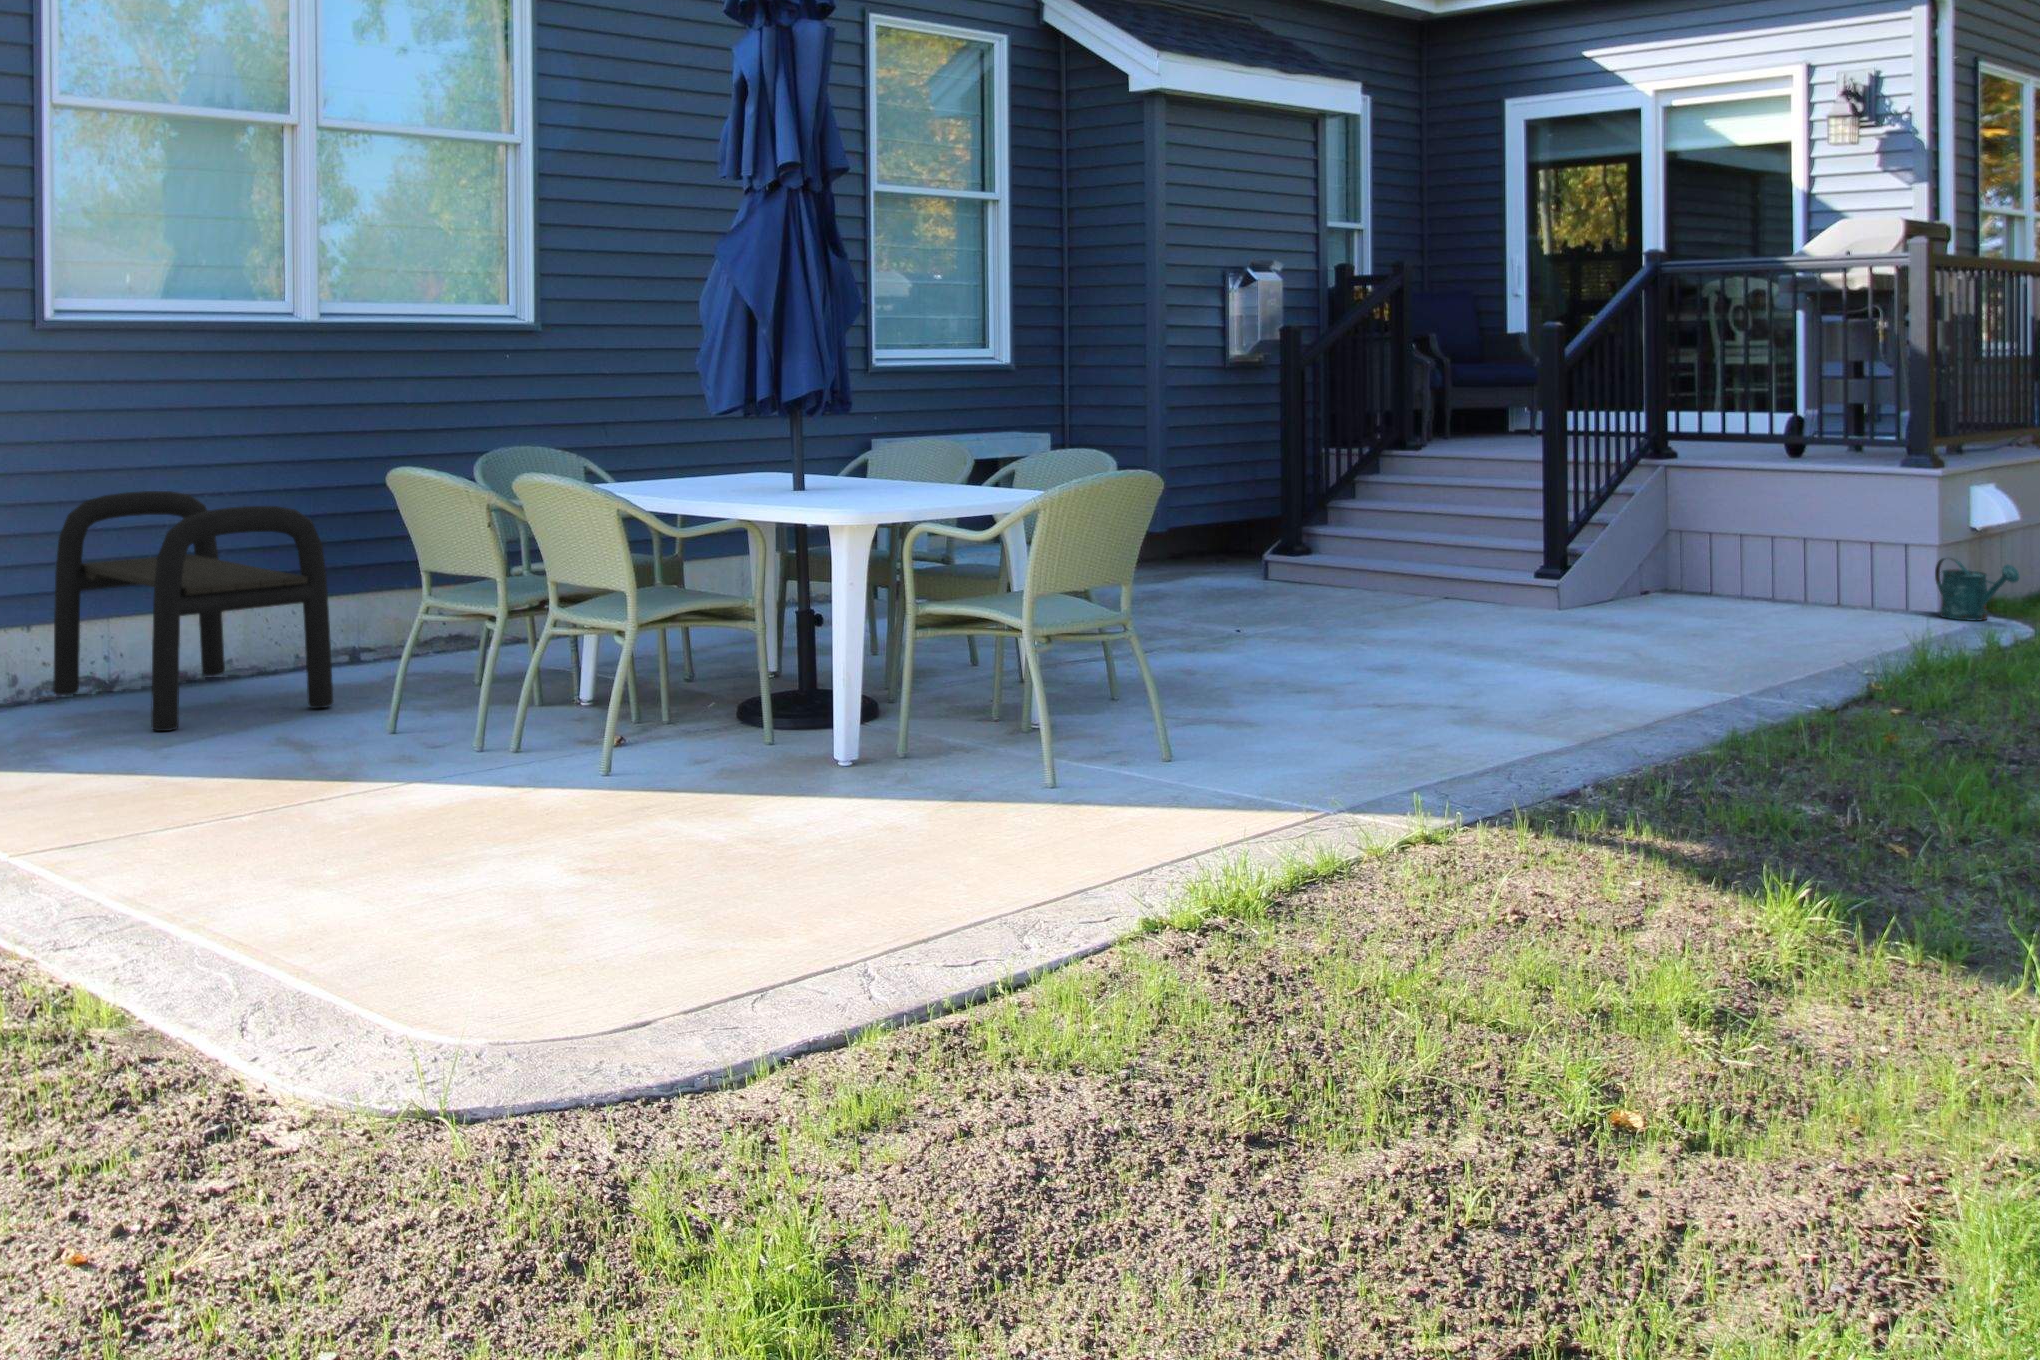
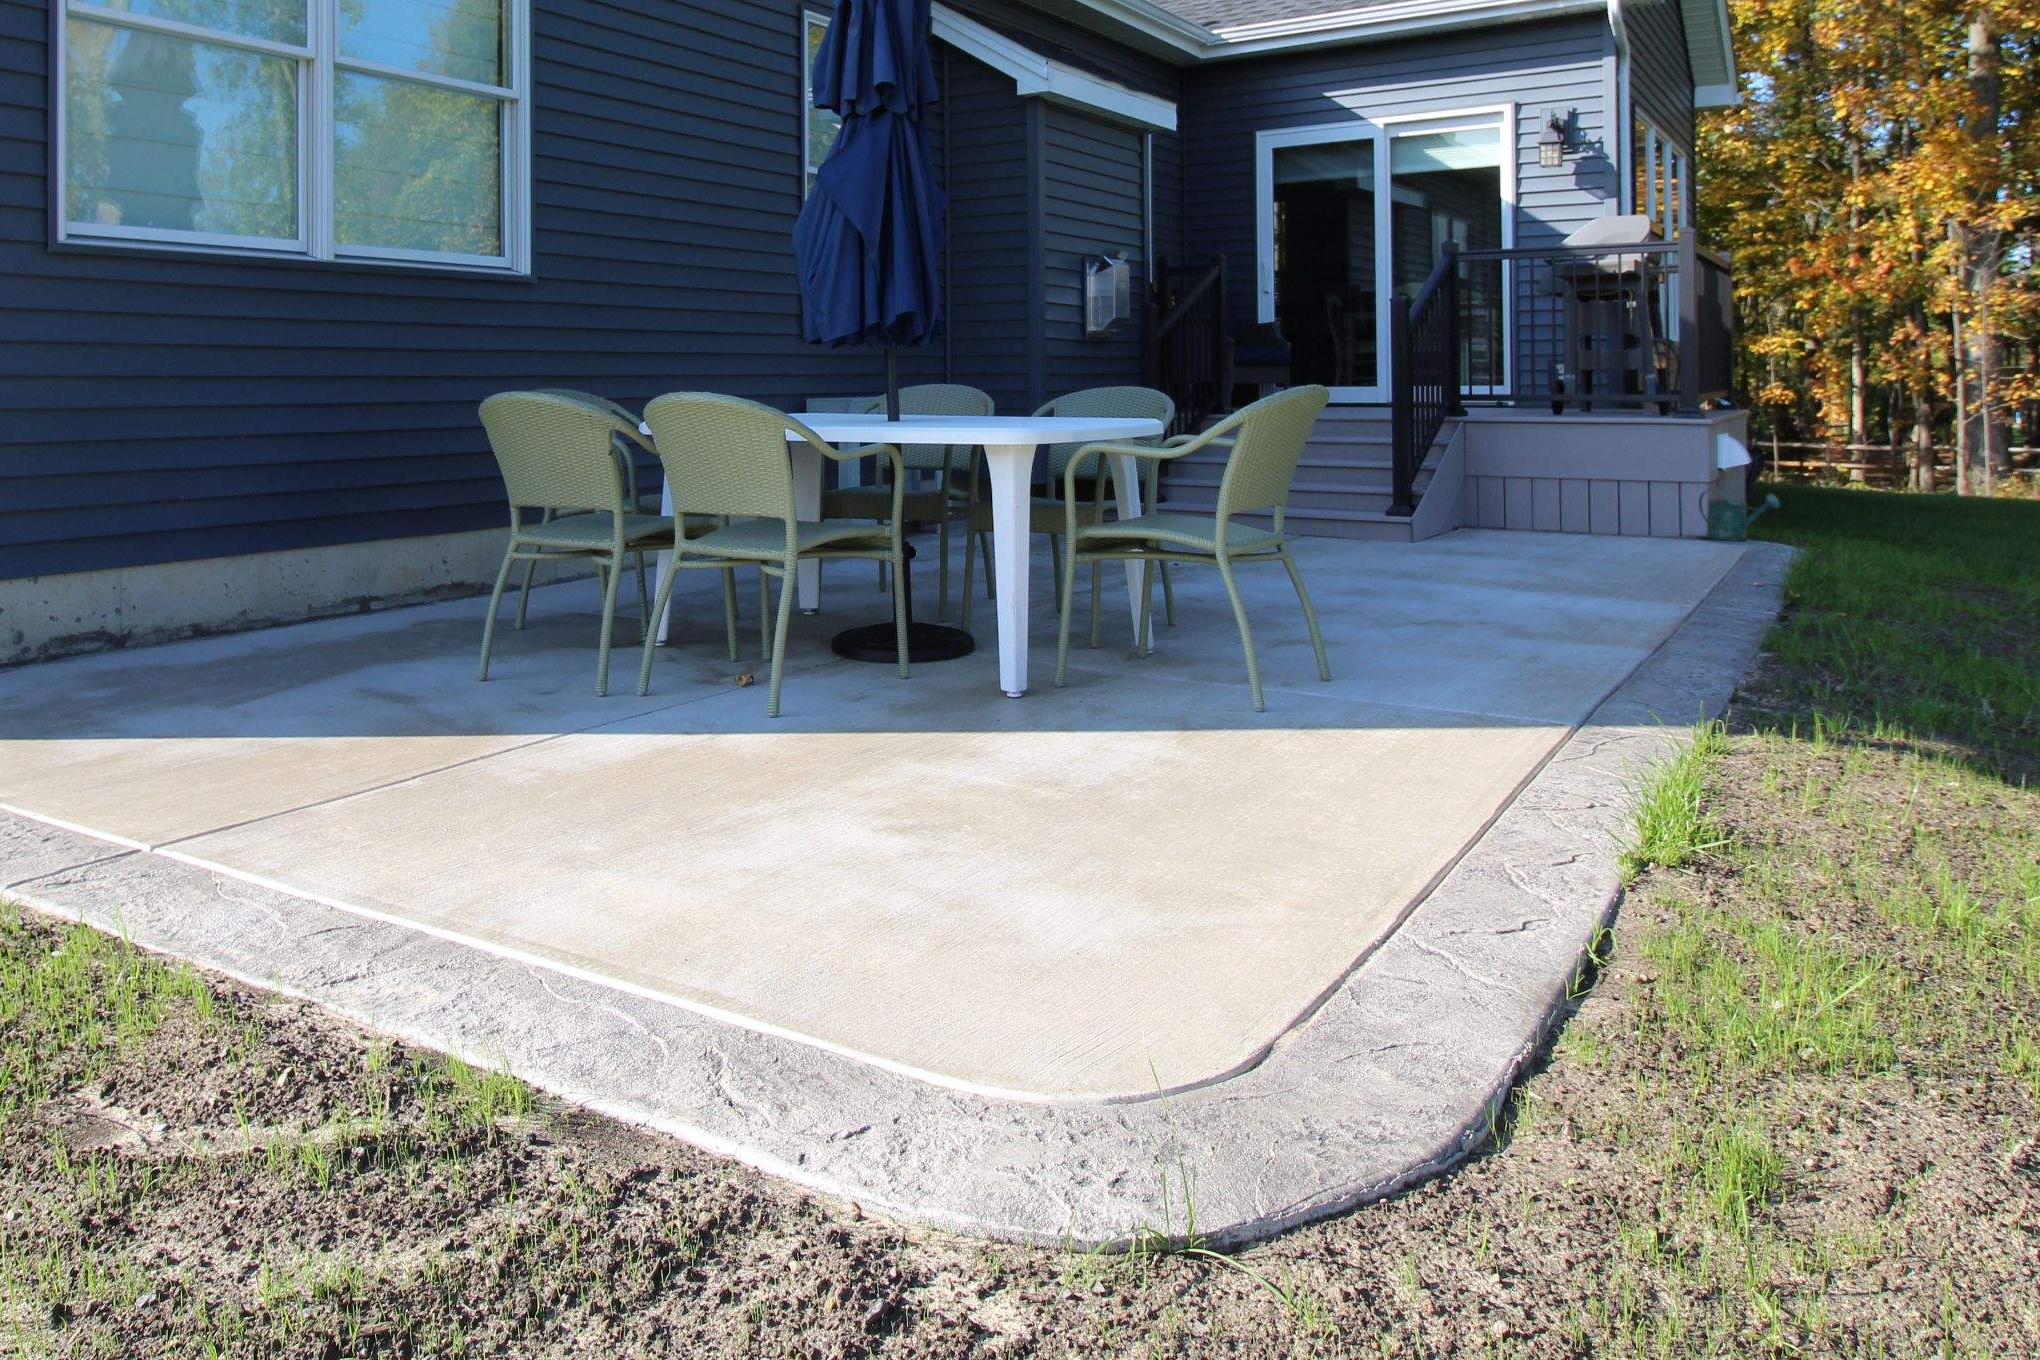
bench: present [53,491,333,731] -> none [74,429,403,681]

